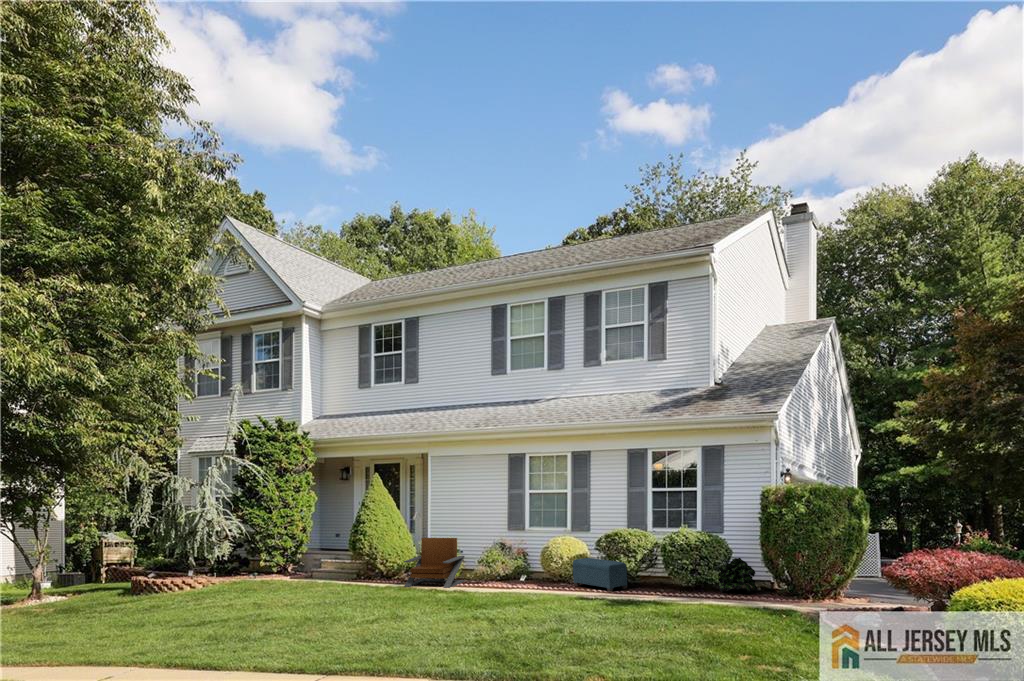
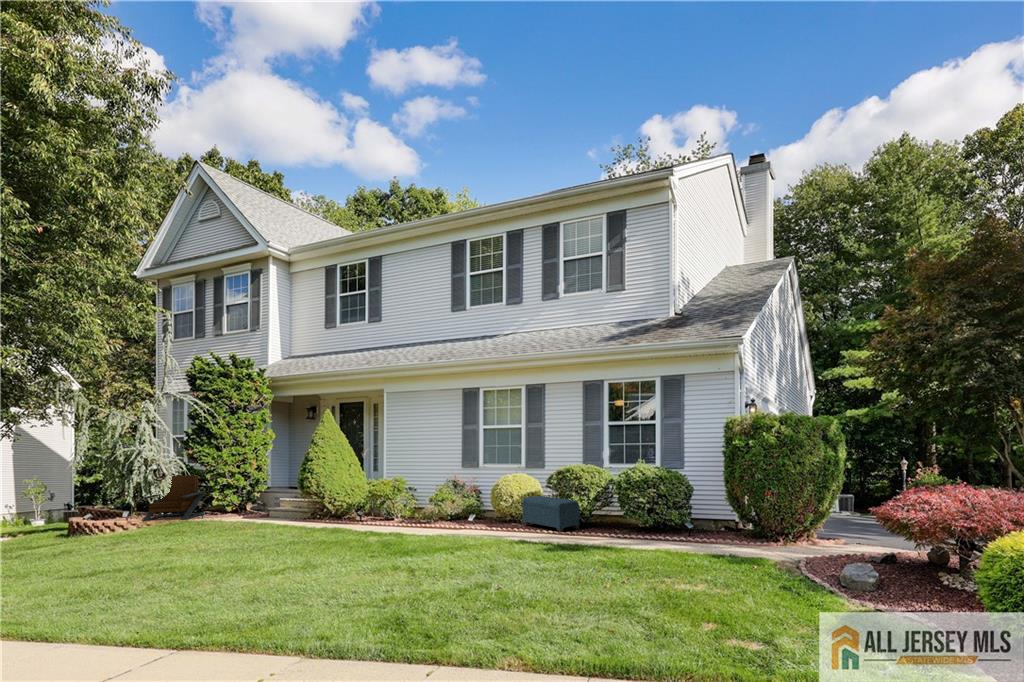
lounge chair: present [404,538,464,588] -> present [142,475,206,521]
potted plant: present [718,558,757,593] -> none [678,495,721,535]

